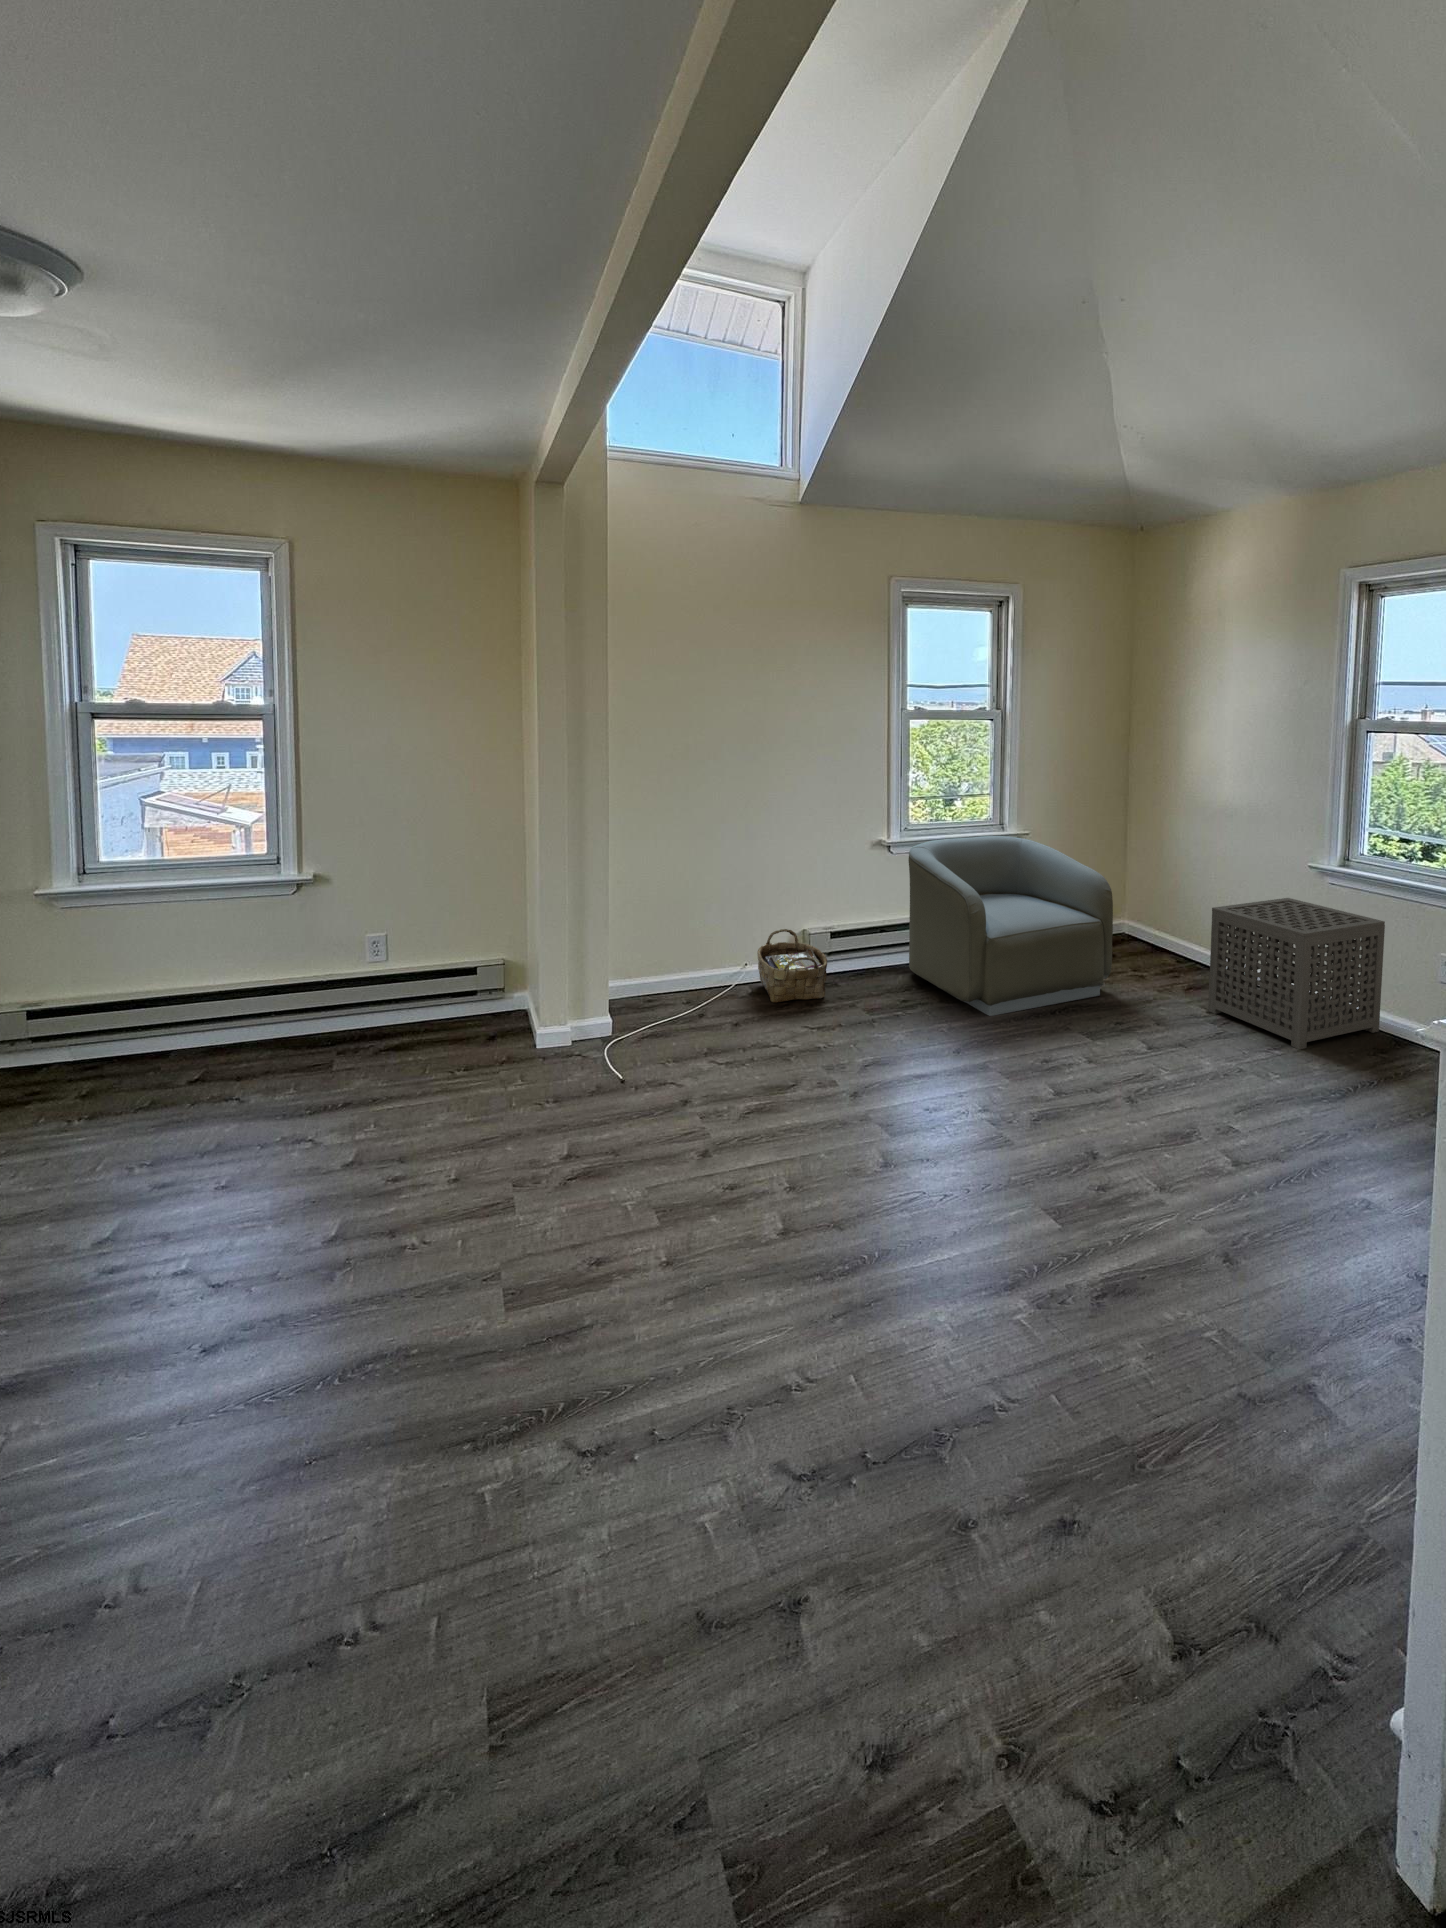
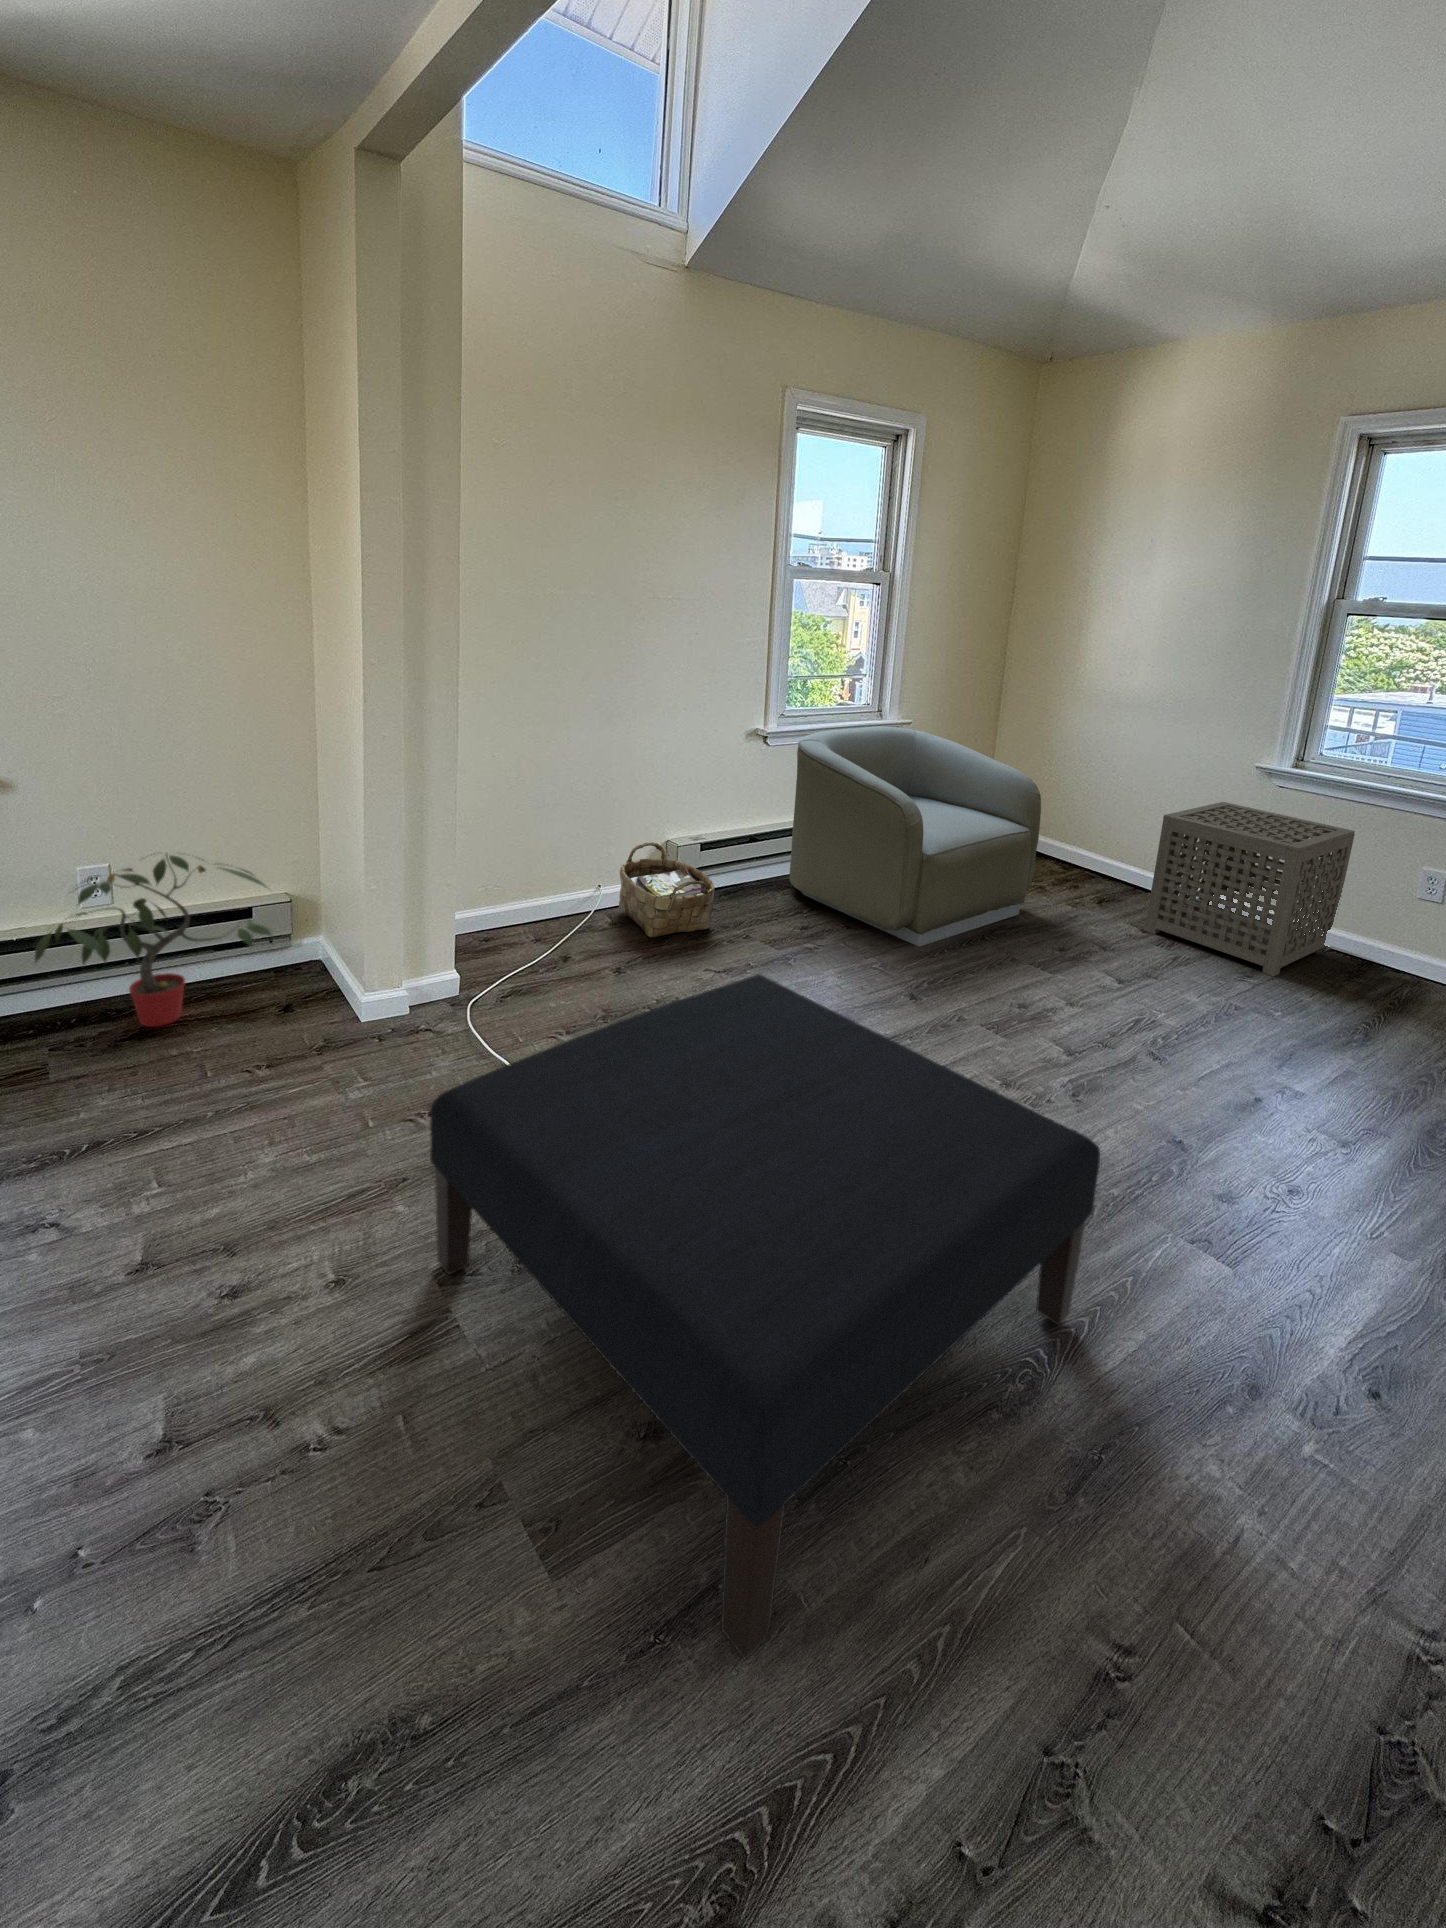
potted plant: none [332,924,490,1044] -> present [35,854,272,1027]
ottoman: none [511,1008,913,1357] -> present [430,974,1100,1660]

